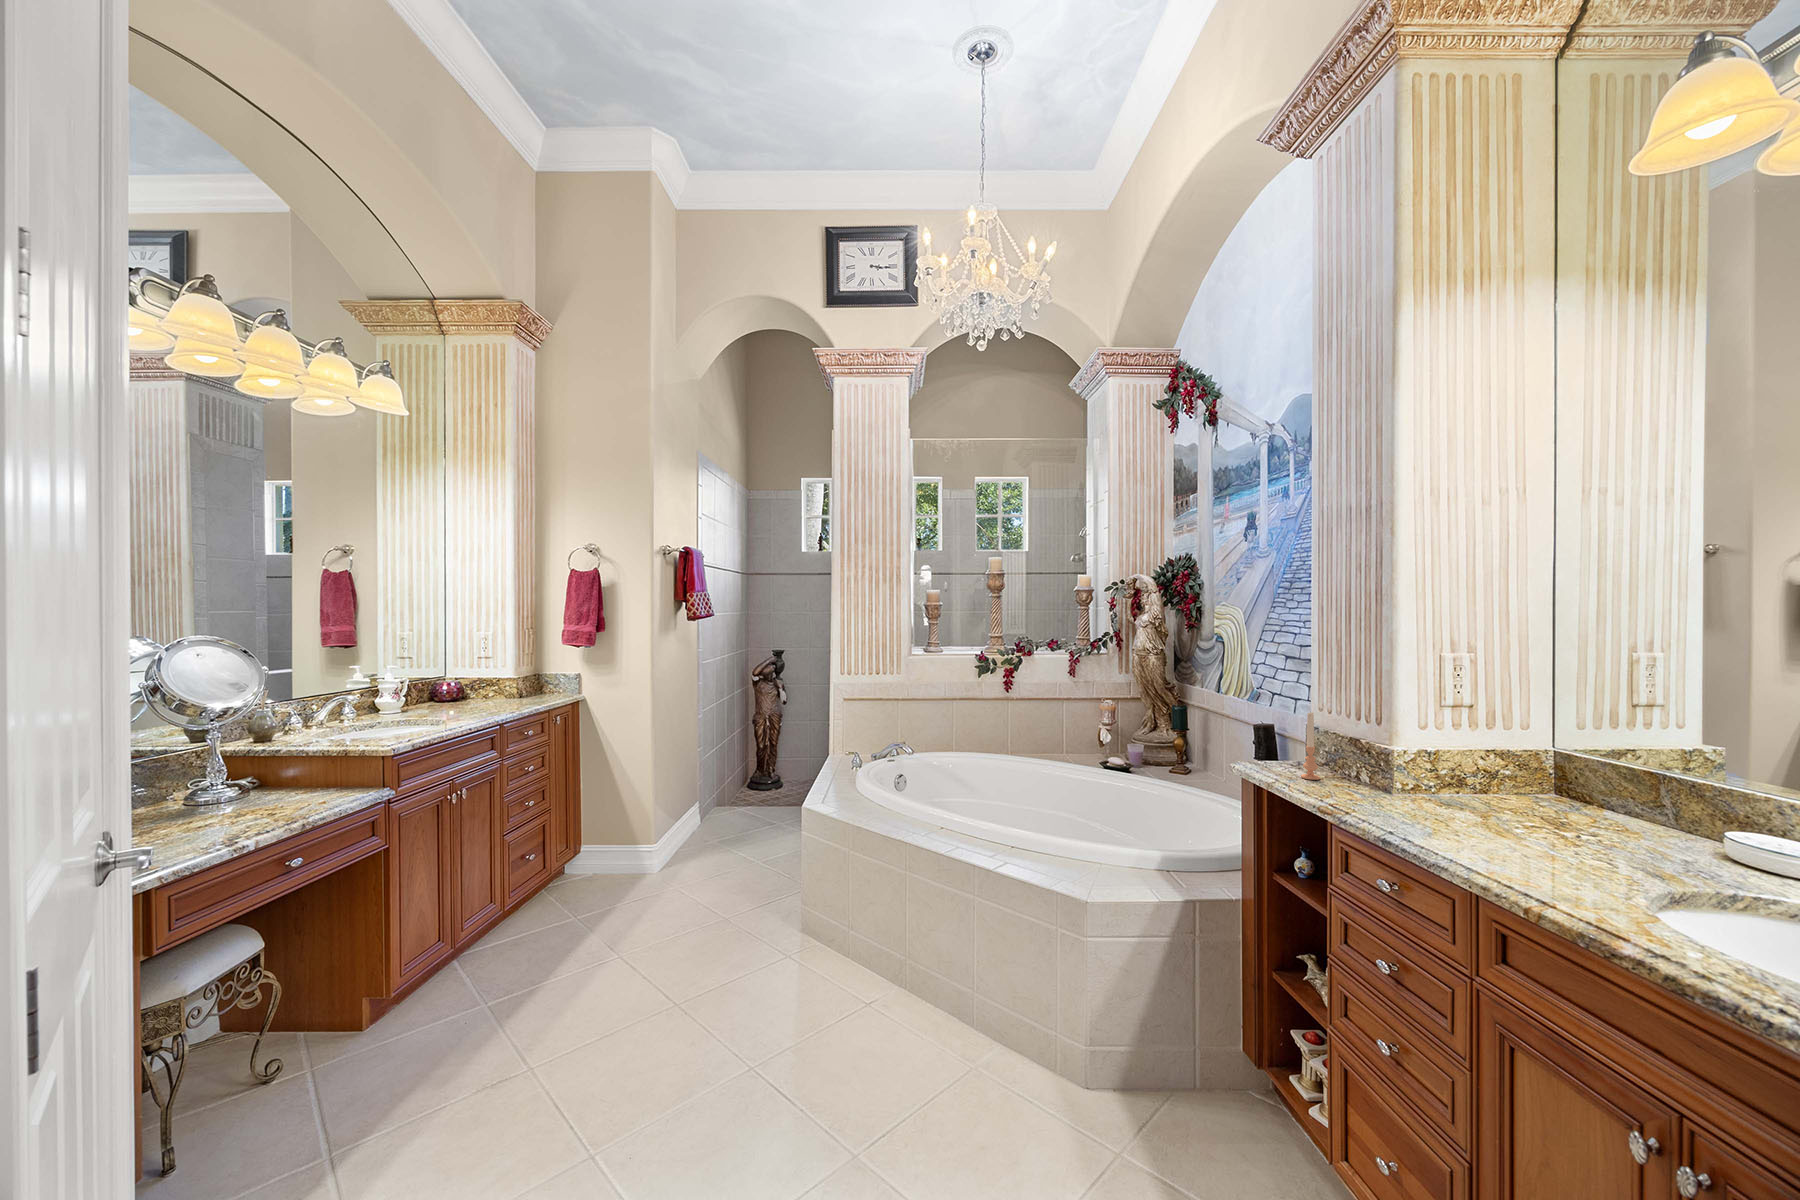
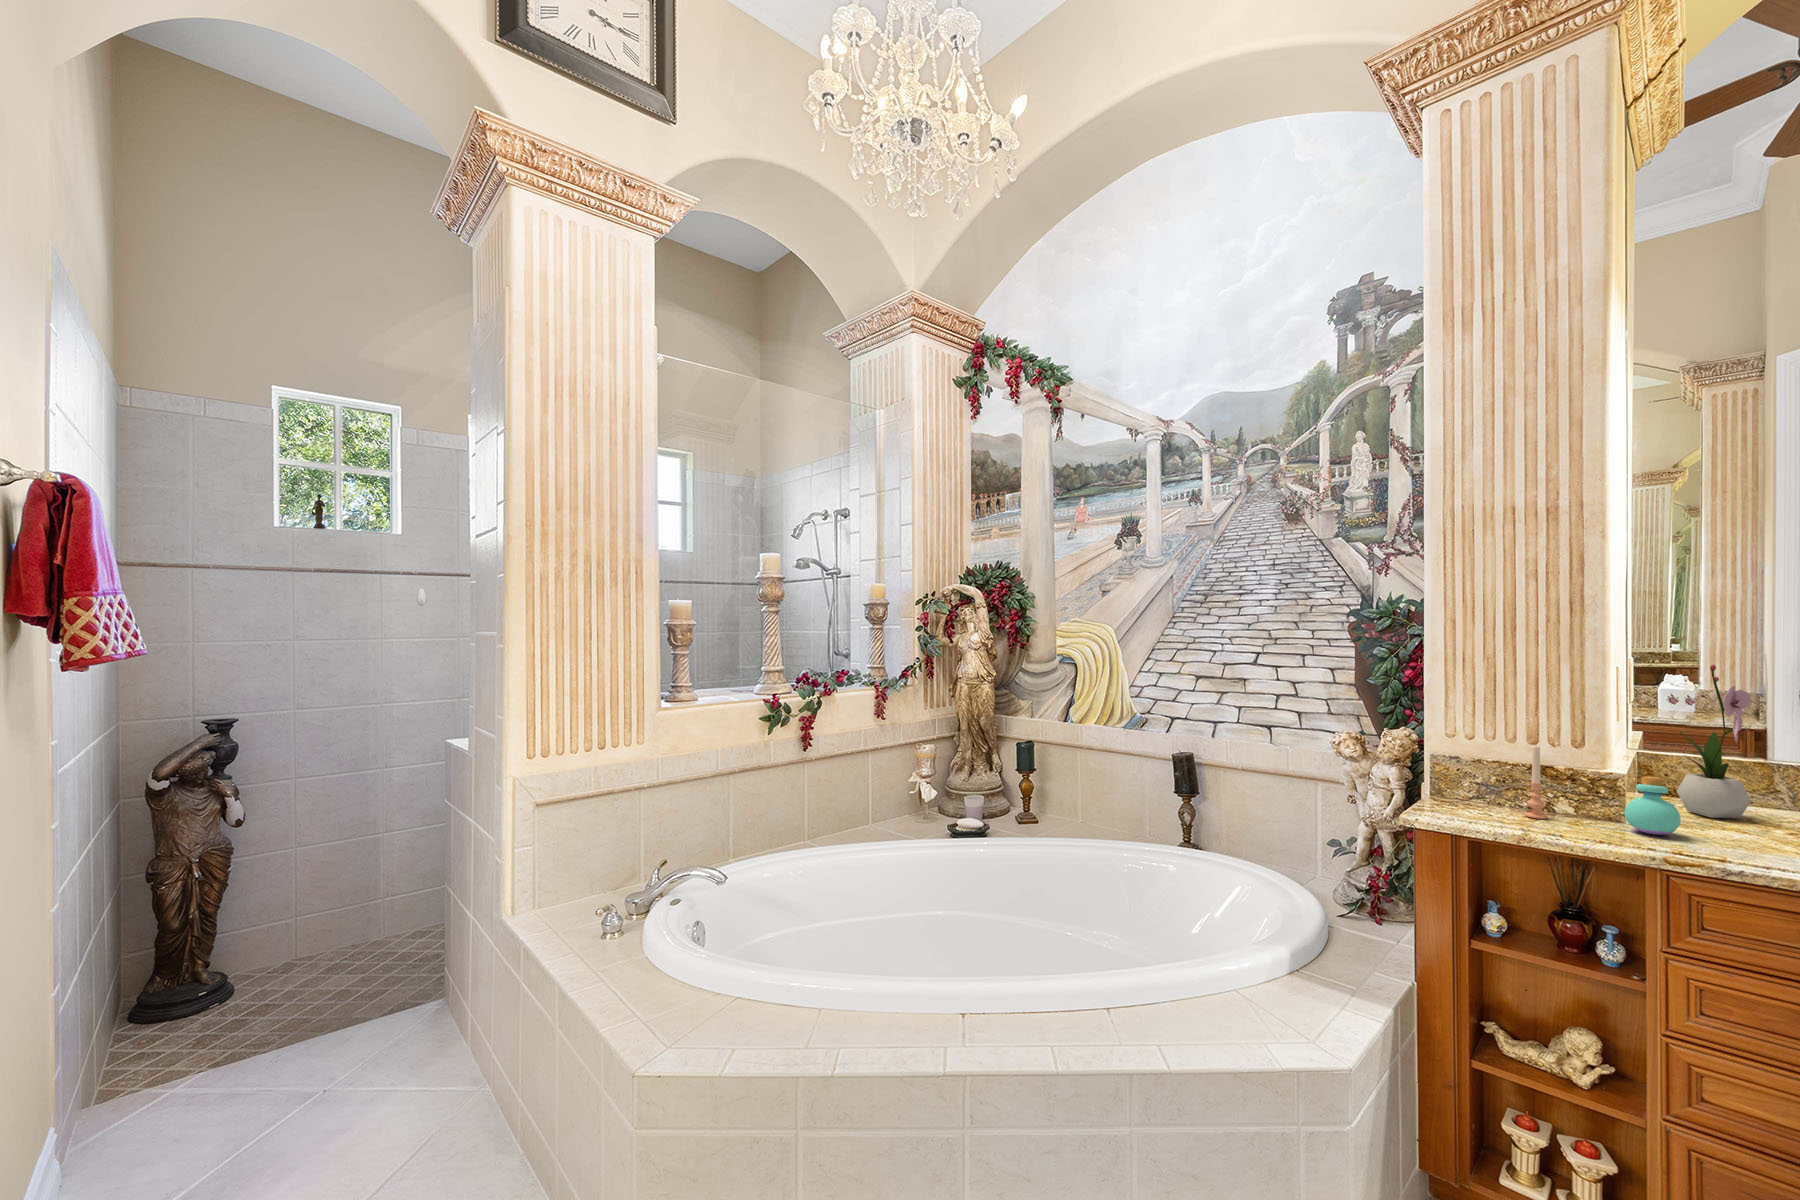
flower arrangement: none [1491,643,1567,817] -> present [1677,665,1751,818]
perfume bottle: none [1335,744,1381,800] -> present [1624,776,1681,835]

